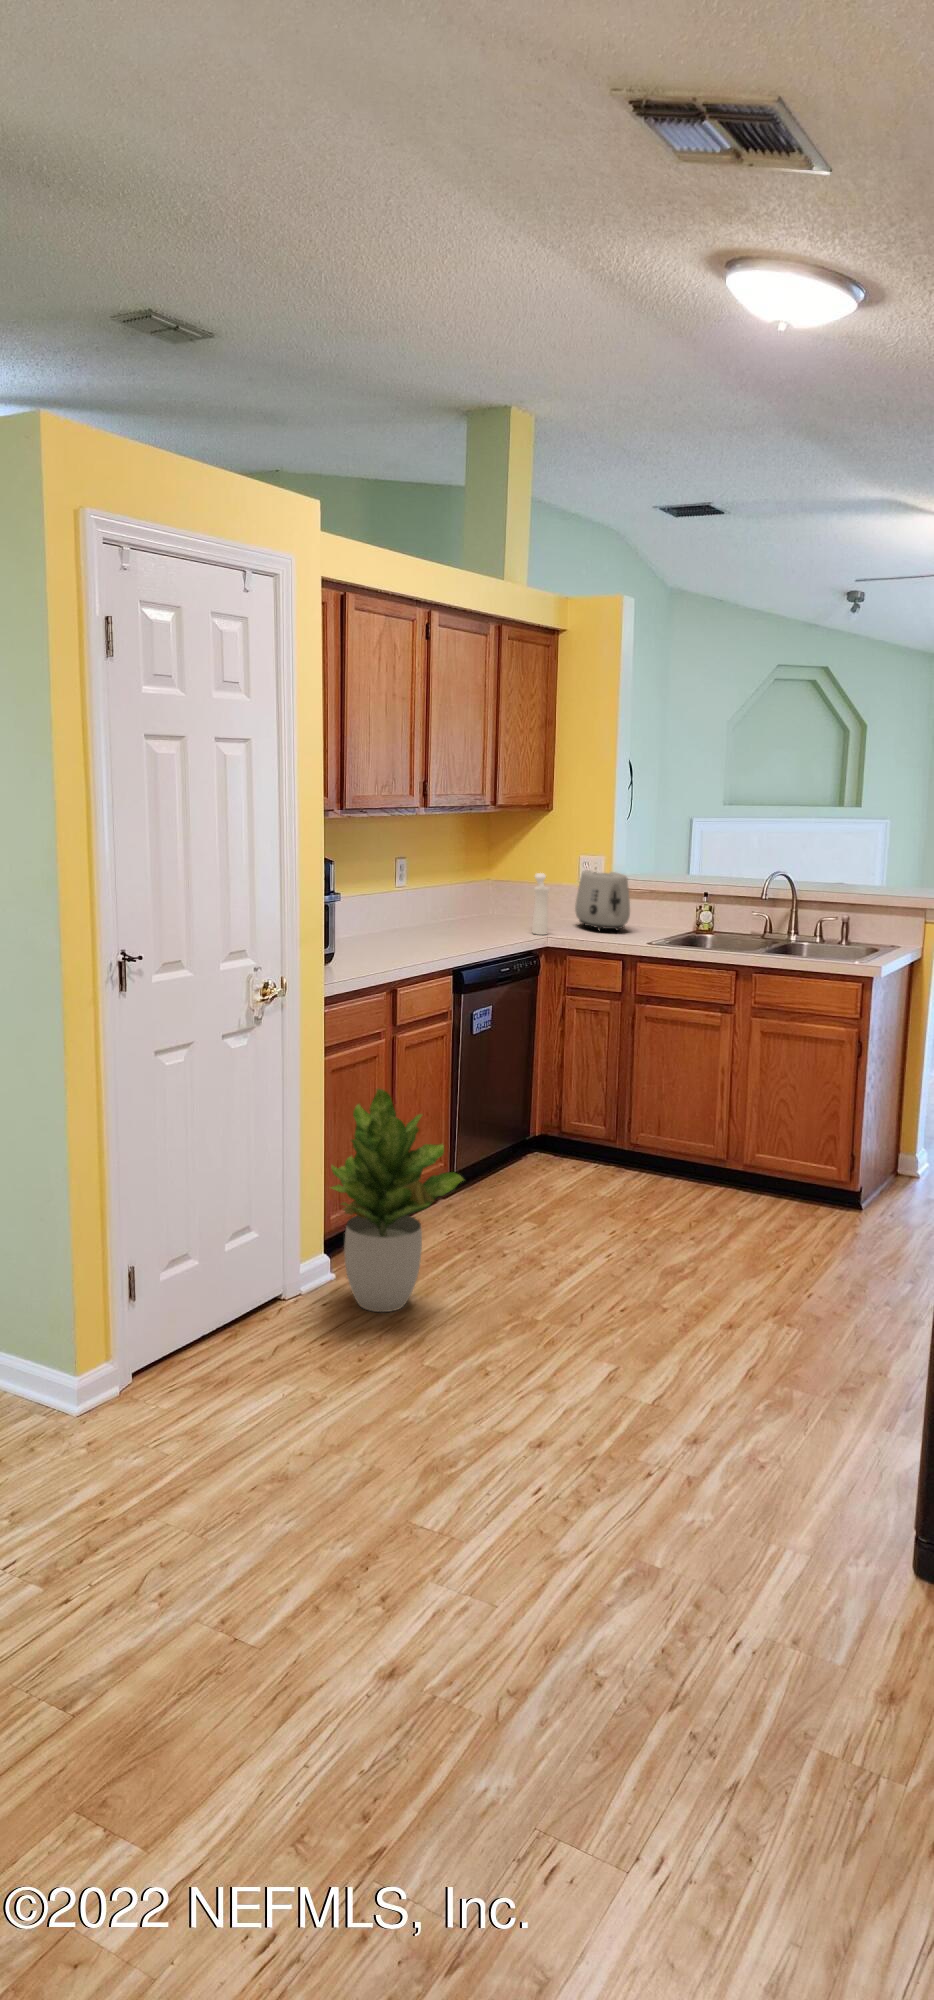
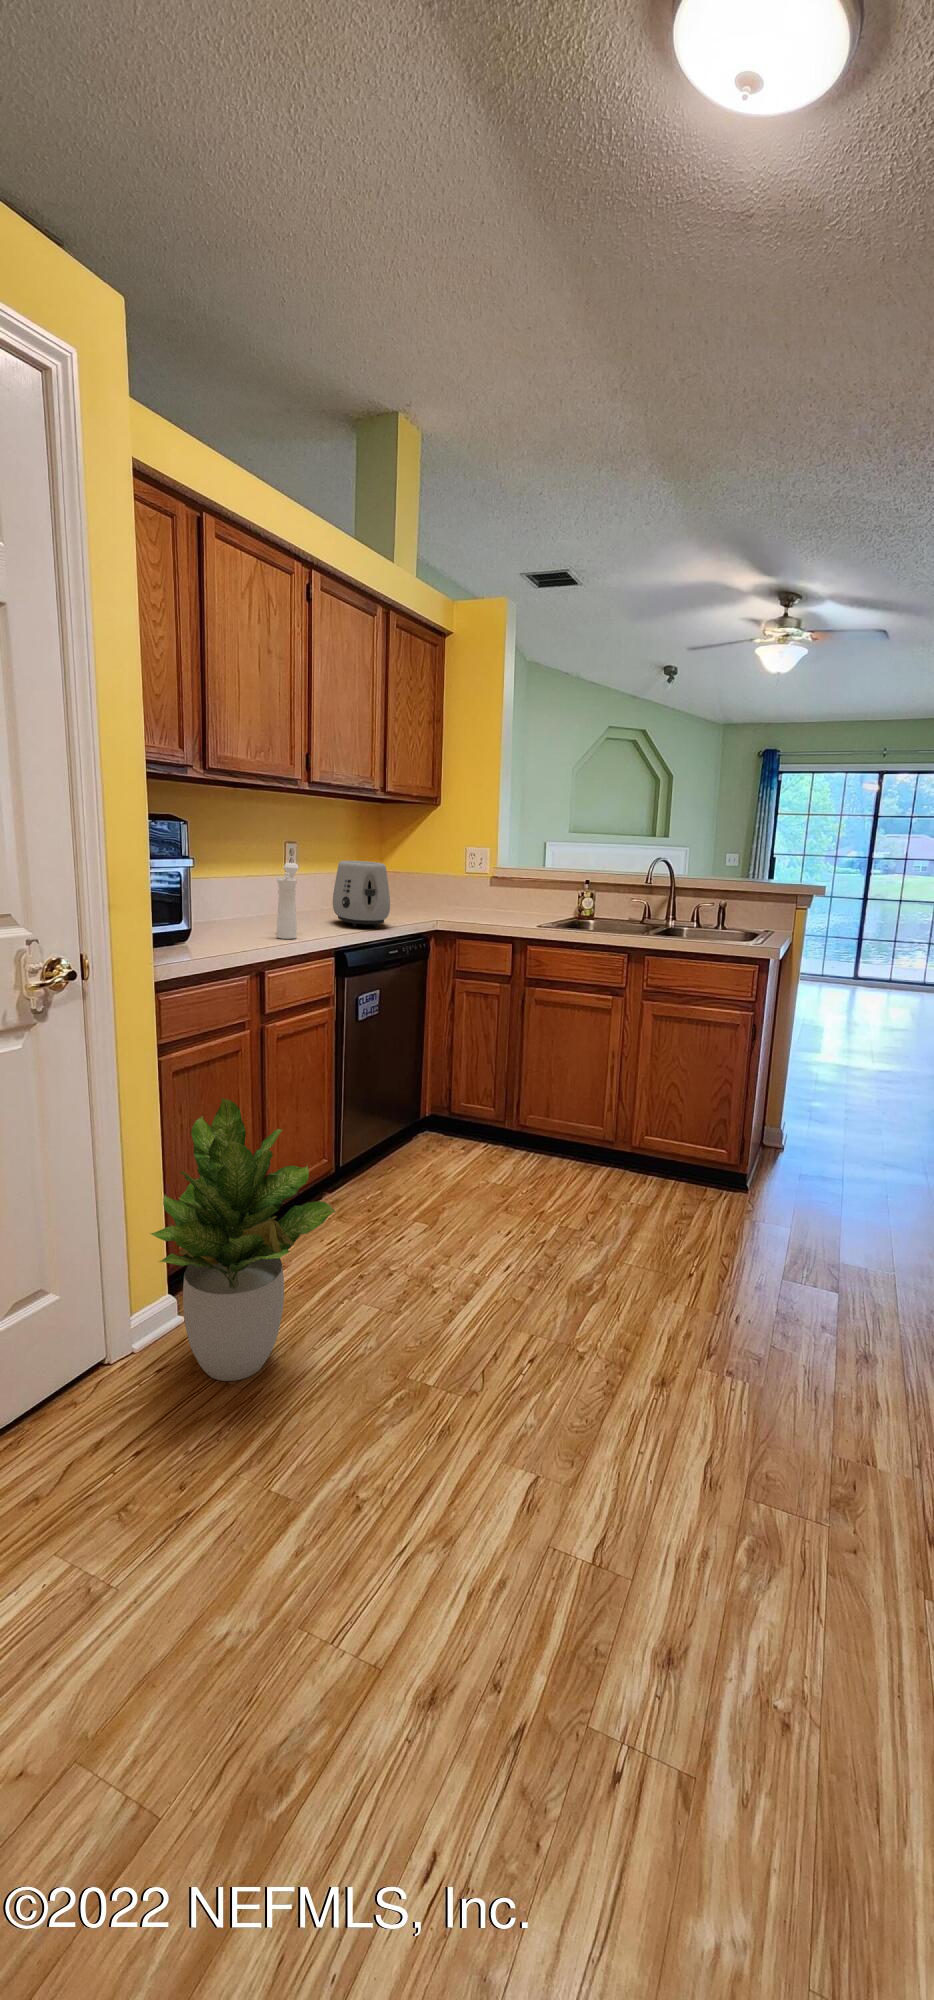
toaster: present [575,870,630,931] -> present [333,861,390,927]
pepper mill: present [532,873,549,935] -> present [277,863,299,939]

